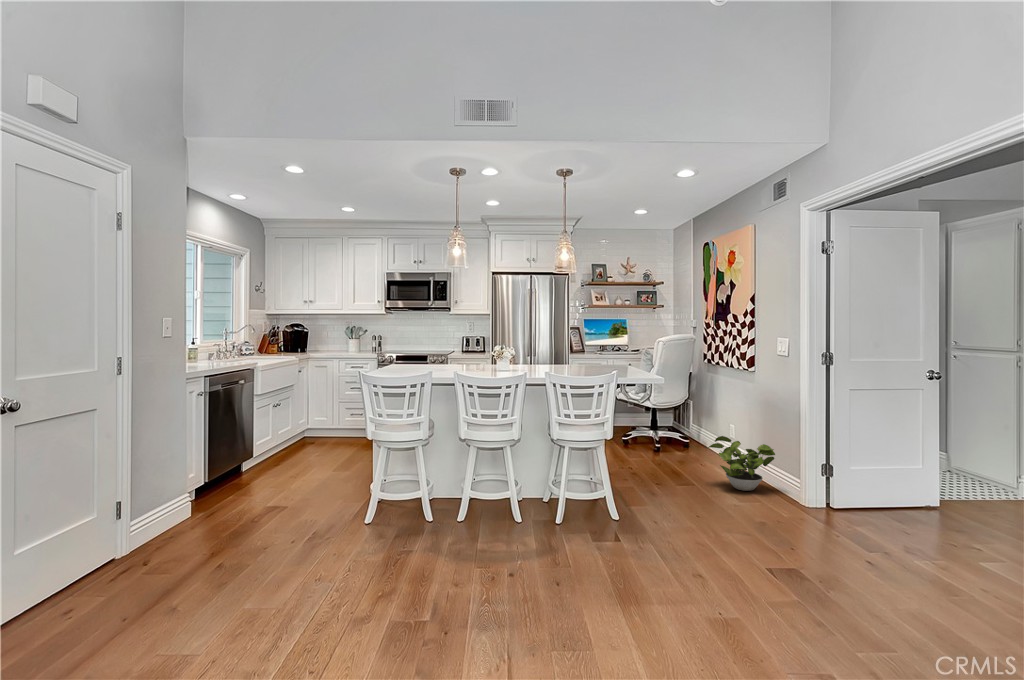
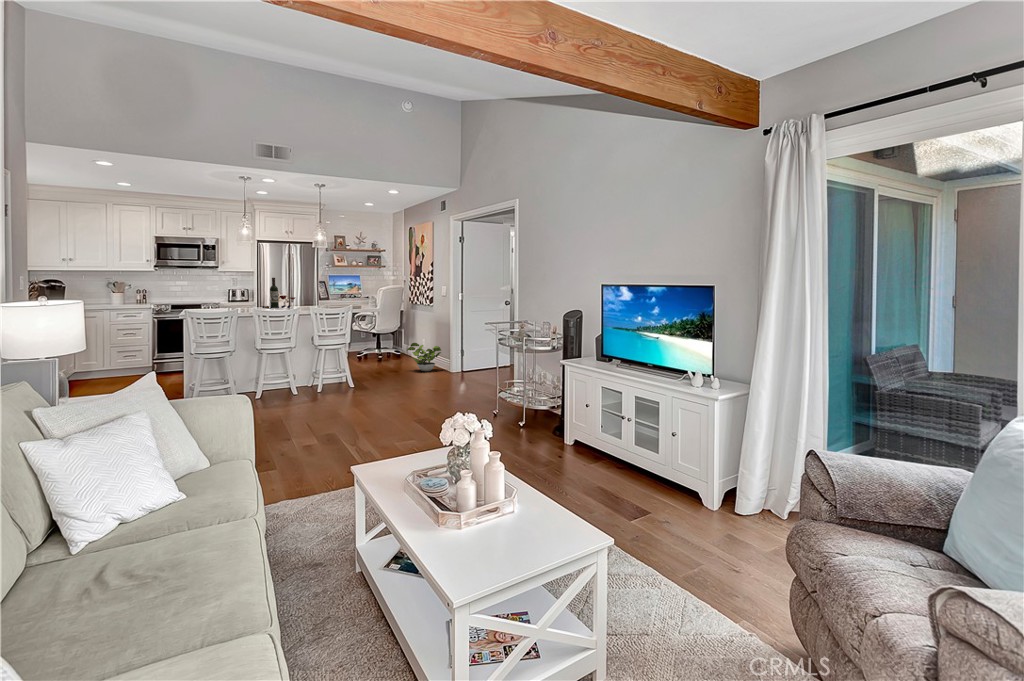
wine bottle: none [470,321,524,373] -> present [262,278,295,308]

